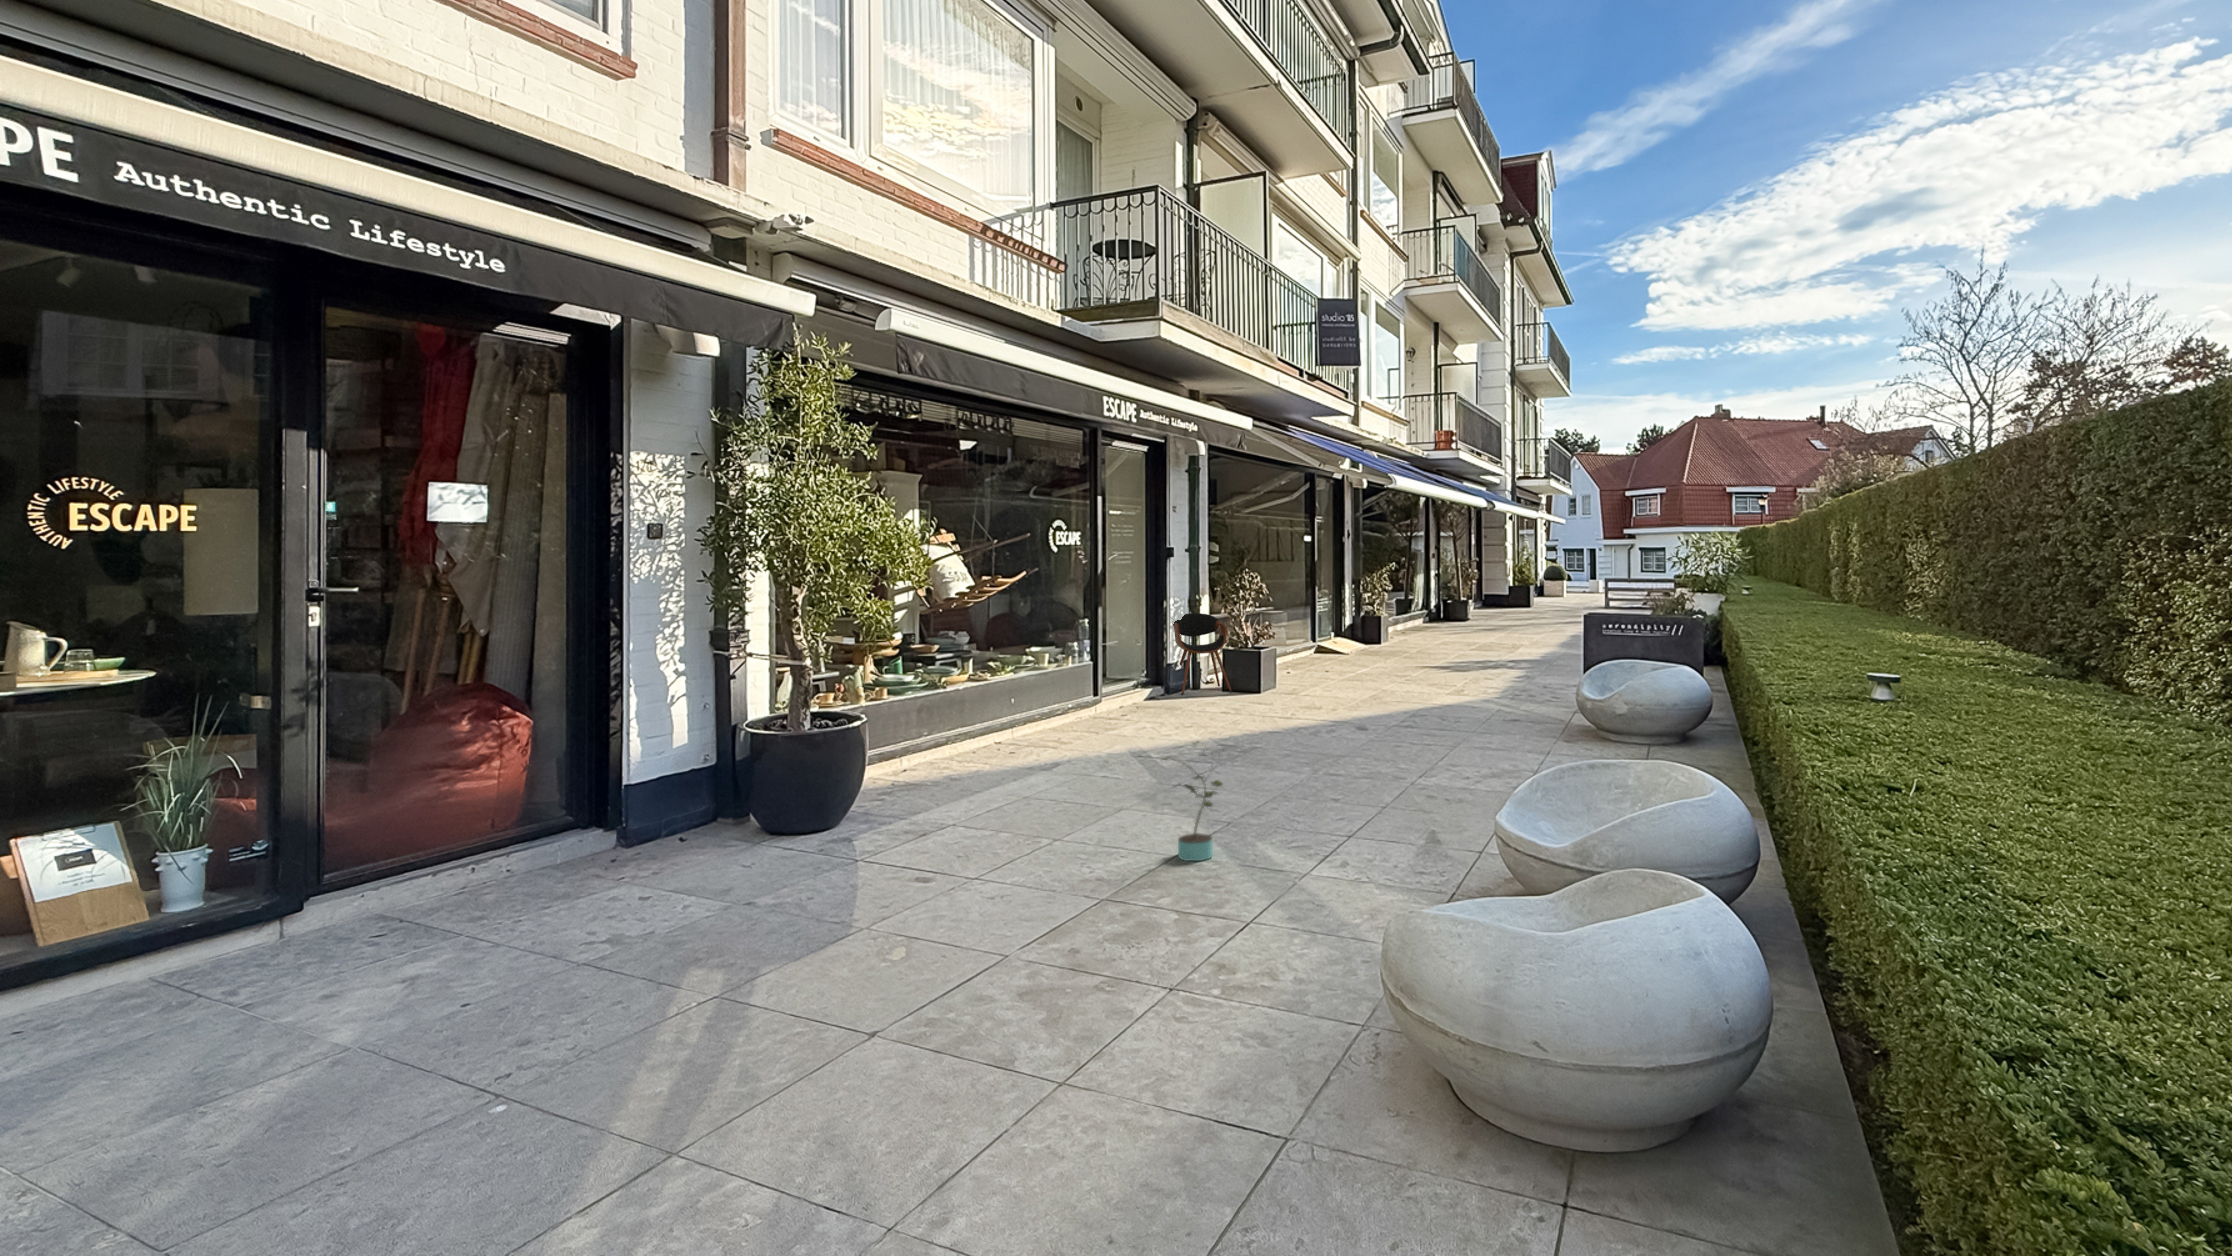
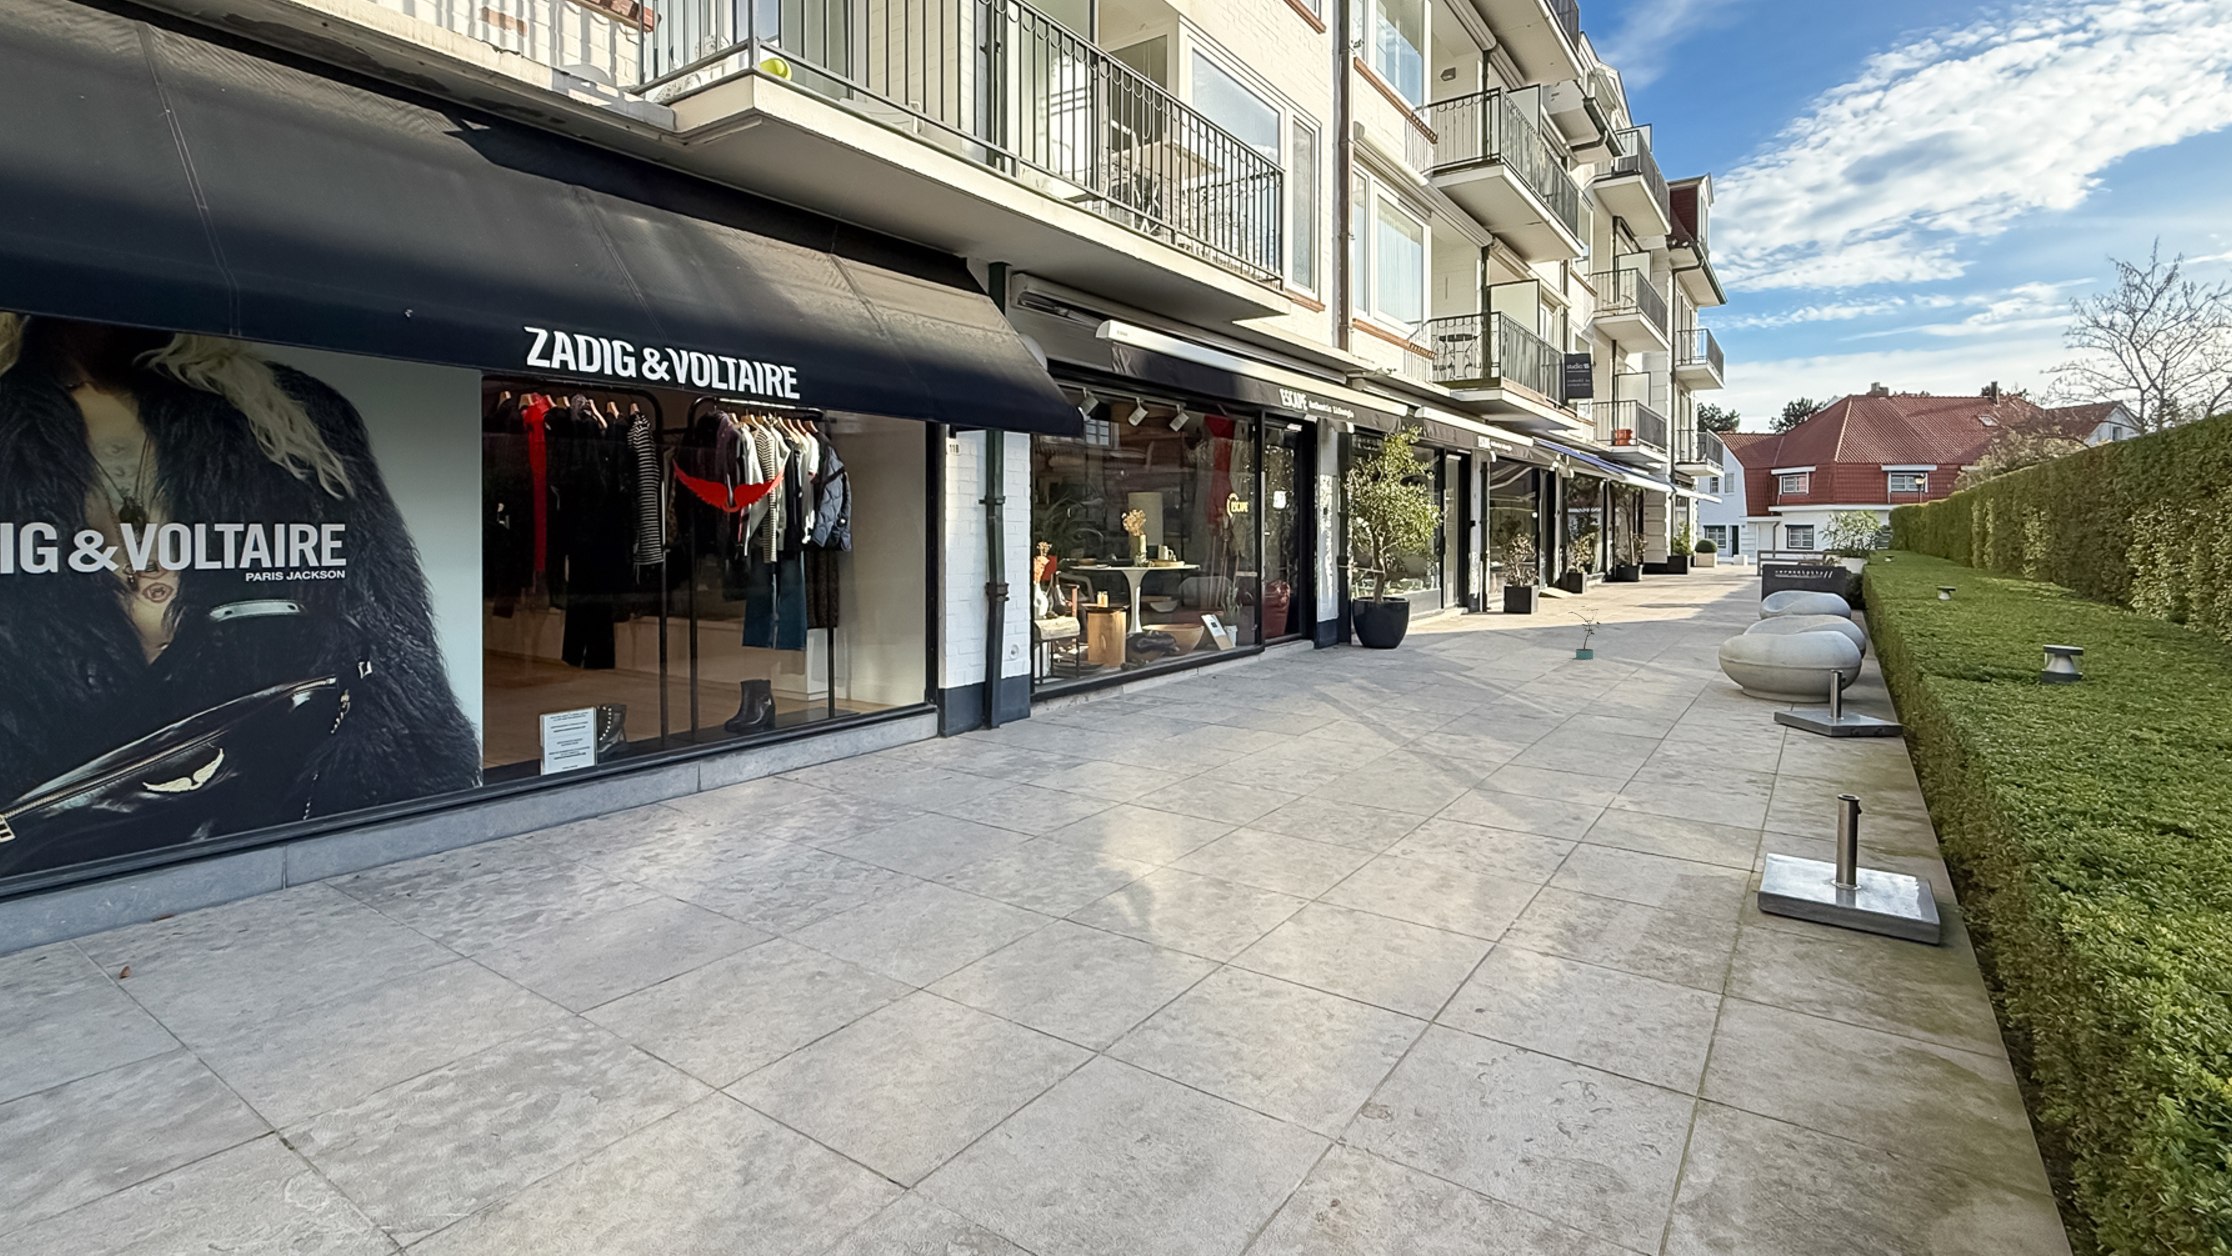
chair: present [1171,613,1232,695] -> none [1470,562,1514,613]

